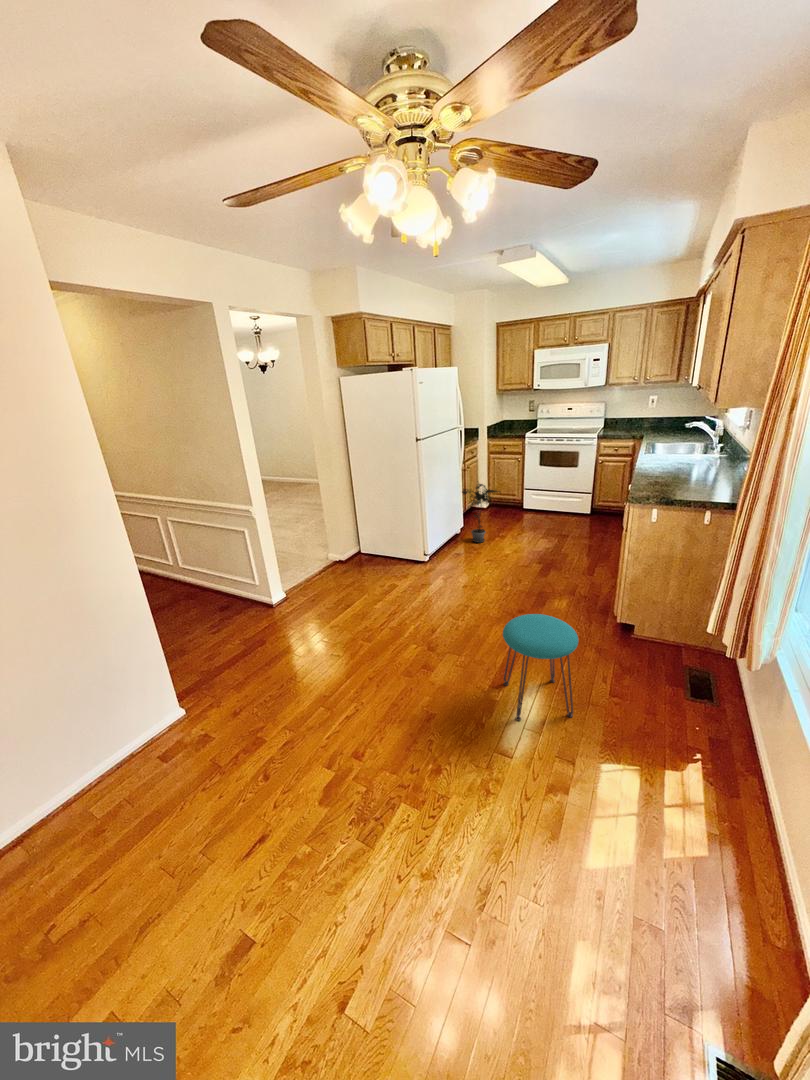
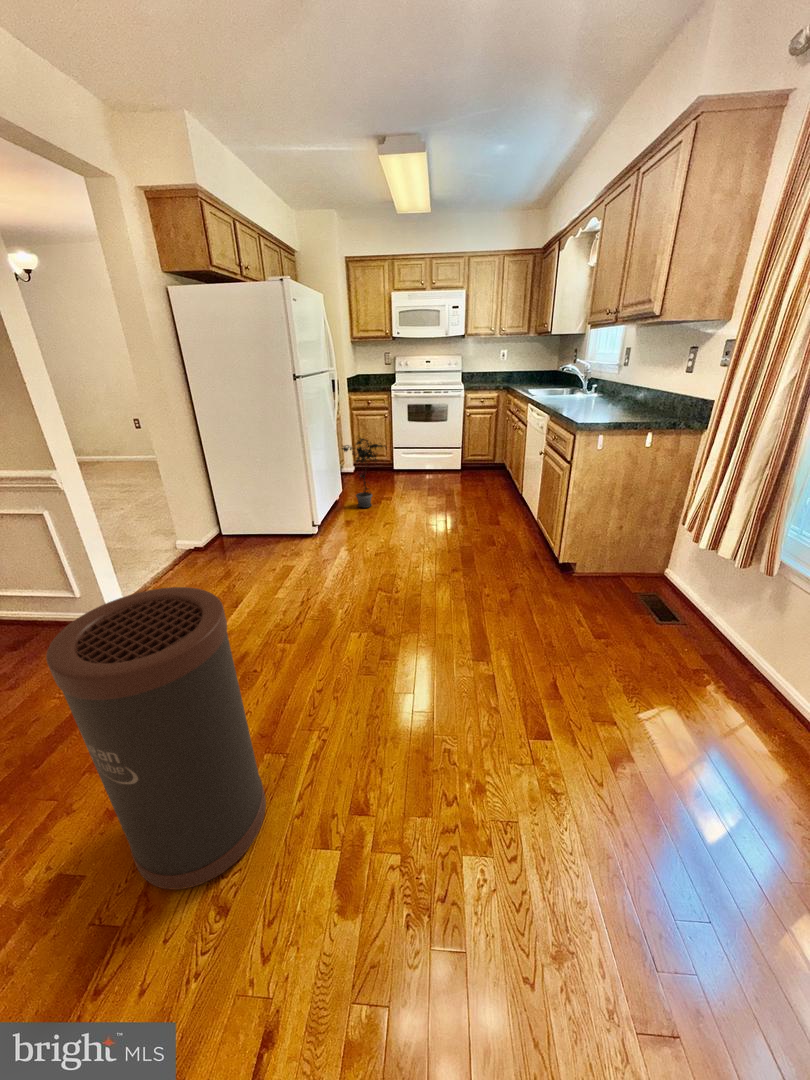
trash can: none [207,593,312,761] -> present [46,587,266,890]
stool: present [503,614,578,721] -> none [487,560,589,692]

